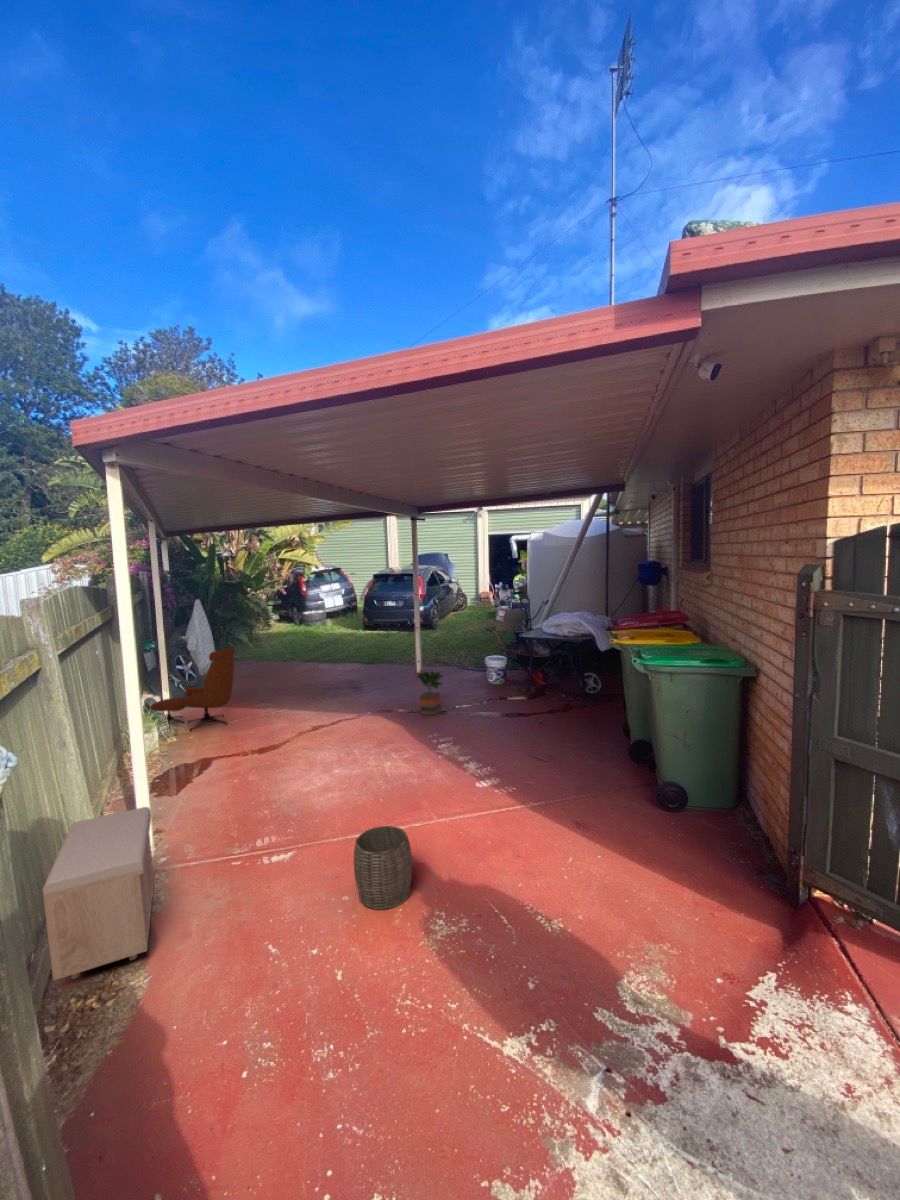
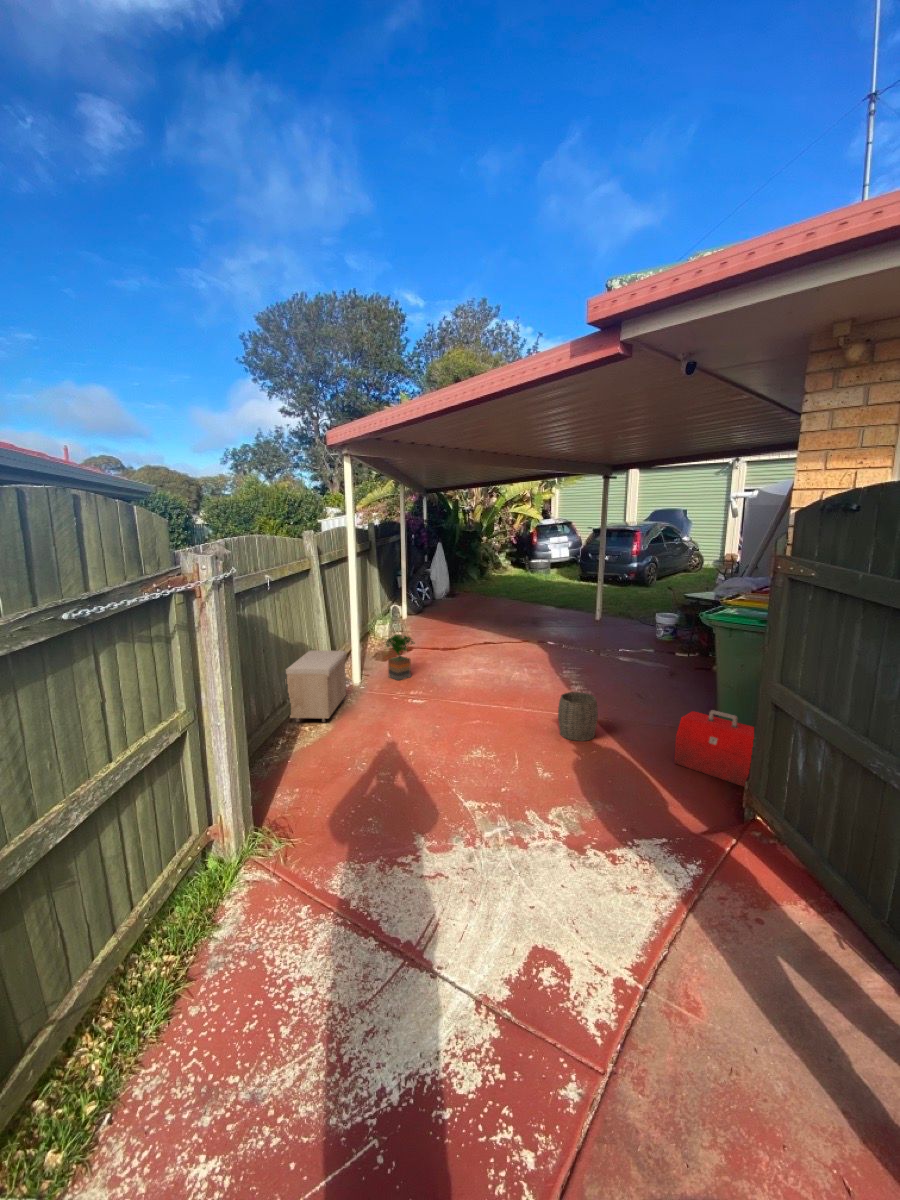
lounge chair: present [150,647,235,731] -> none [387,575,442,632]
potted tree: present [418,671,442,715] -> present [386,635,415,680]
toolbox: none [673,784,775,874] -> present [674,710,754,786]
woven basket: present [354,826,412,910] -> present [558,692,598,741]

